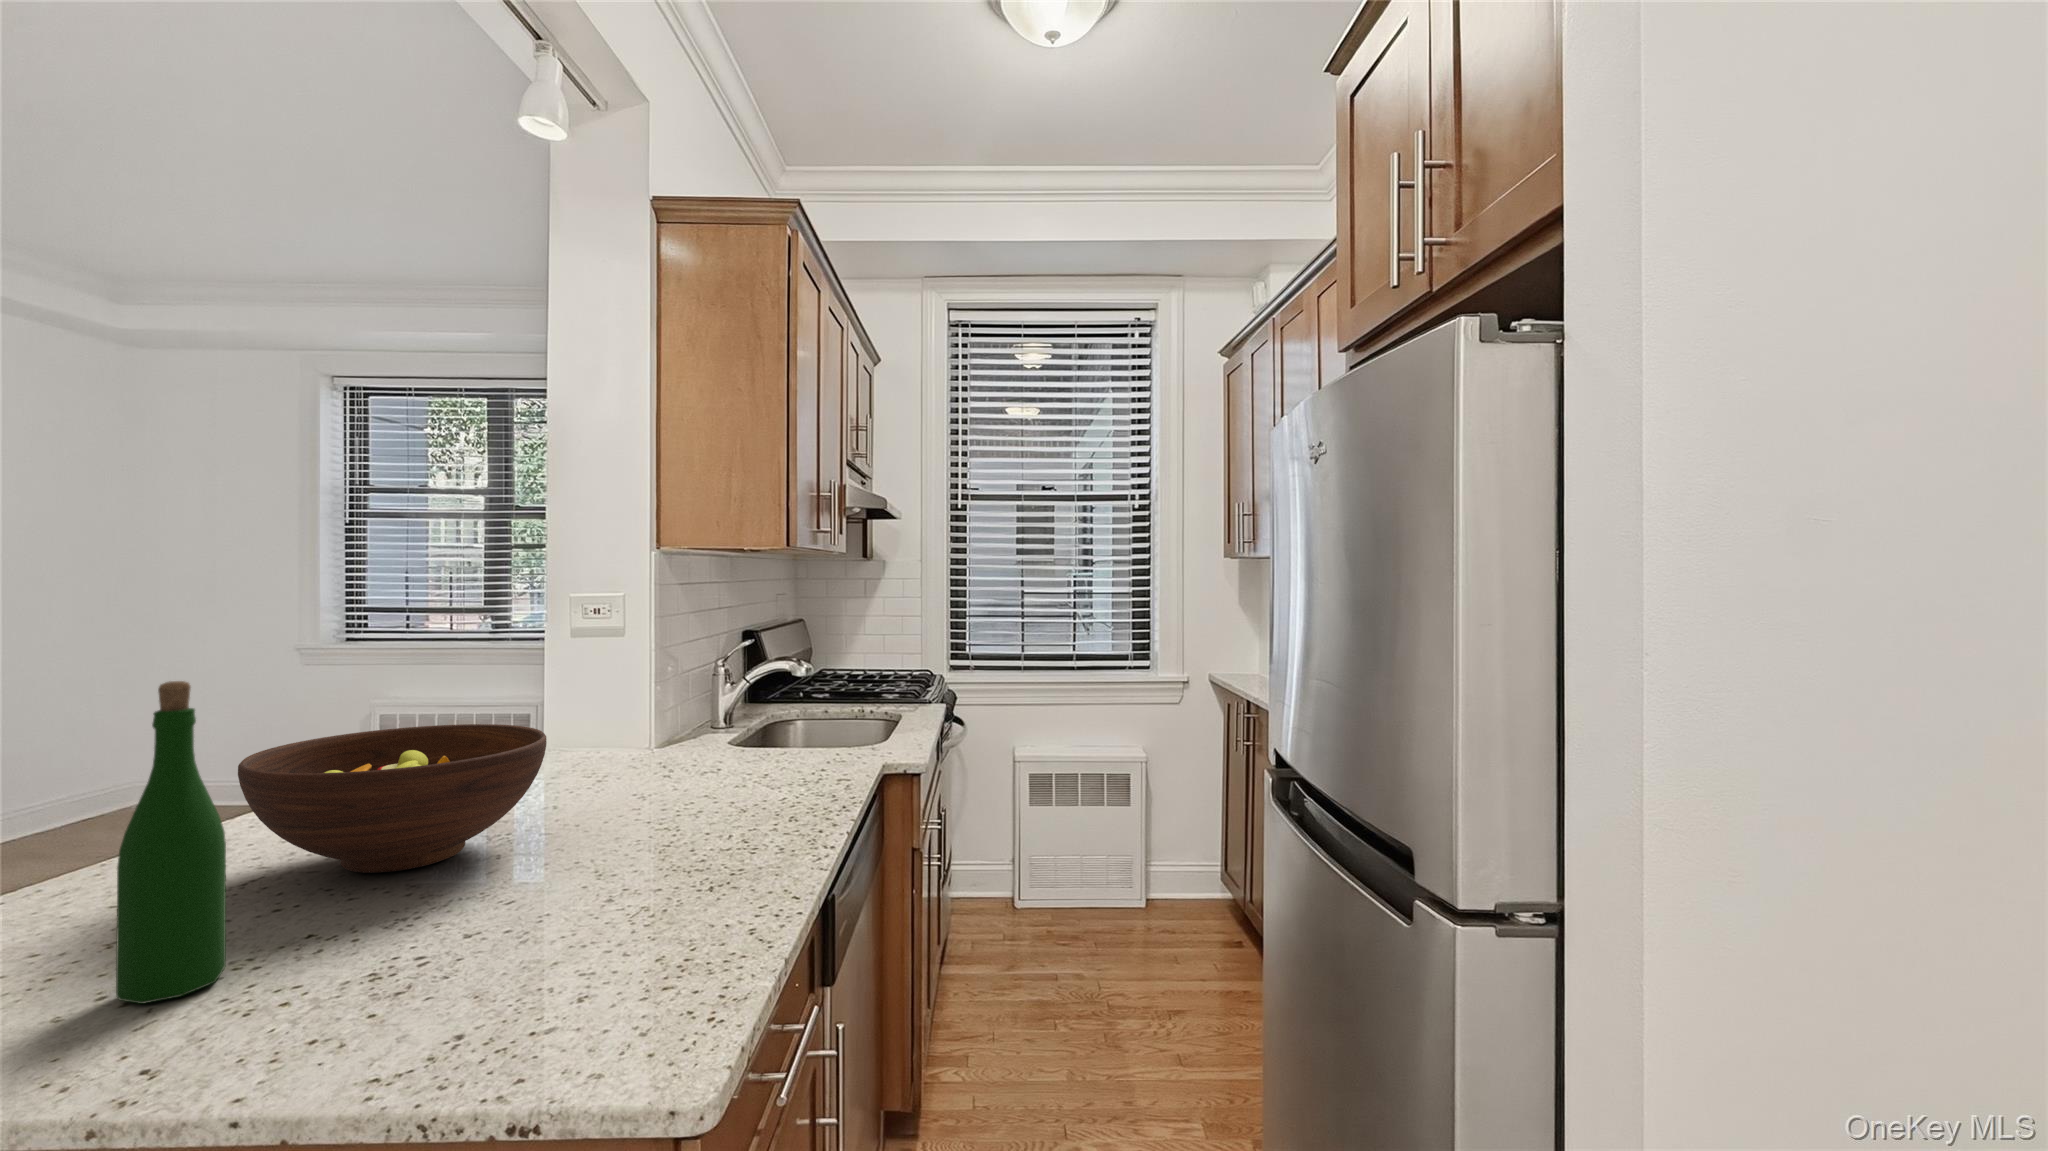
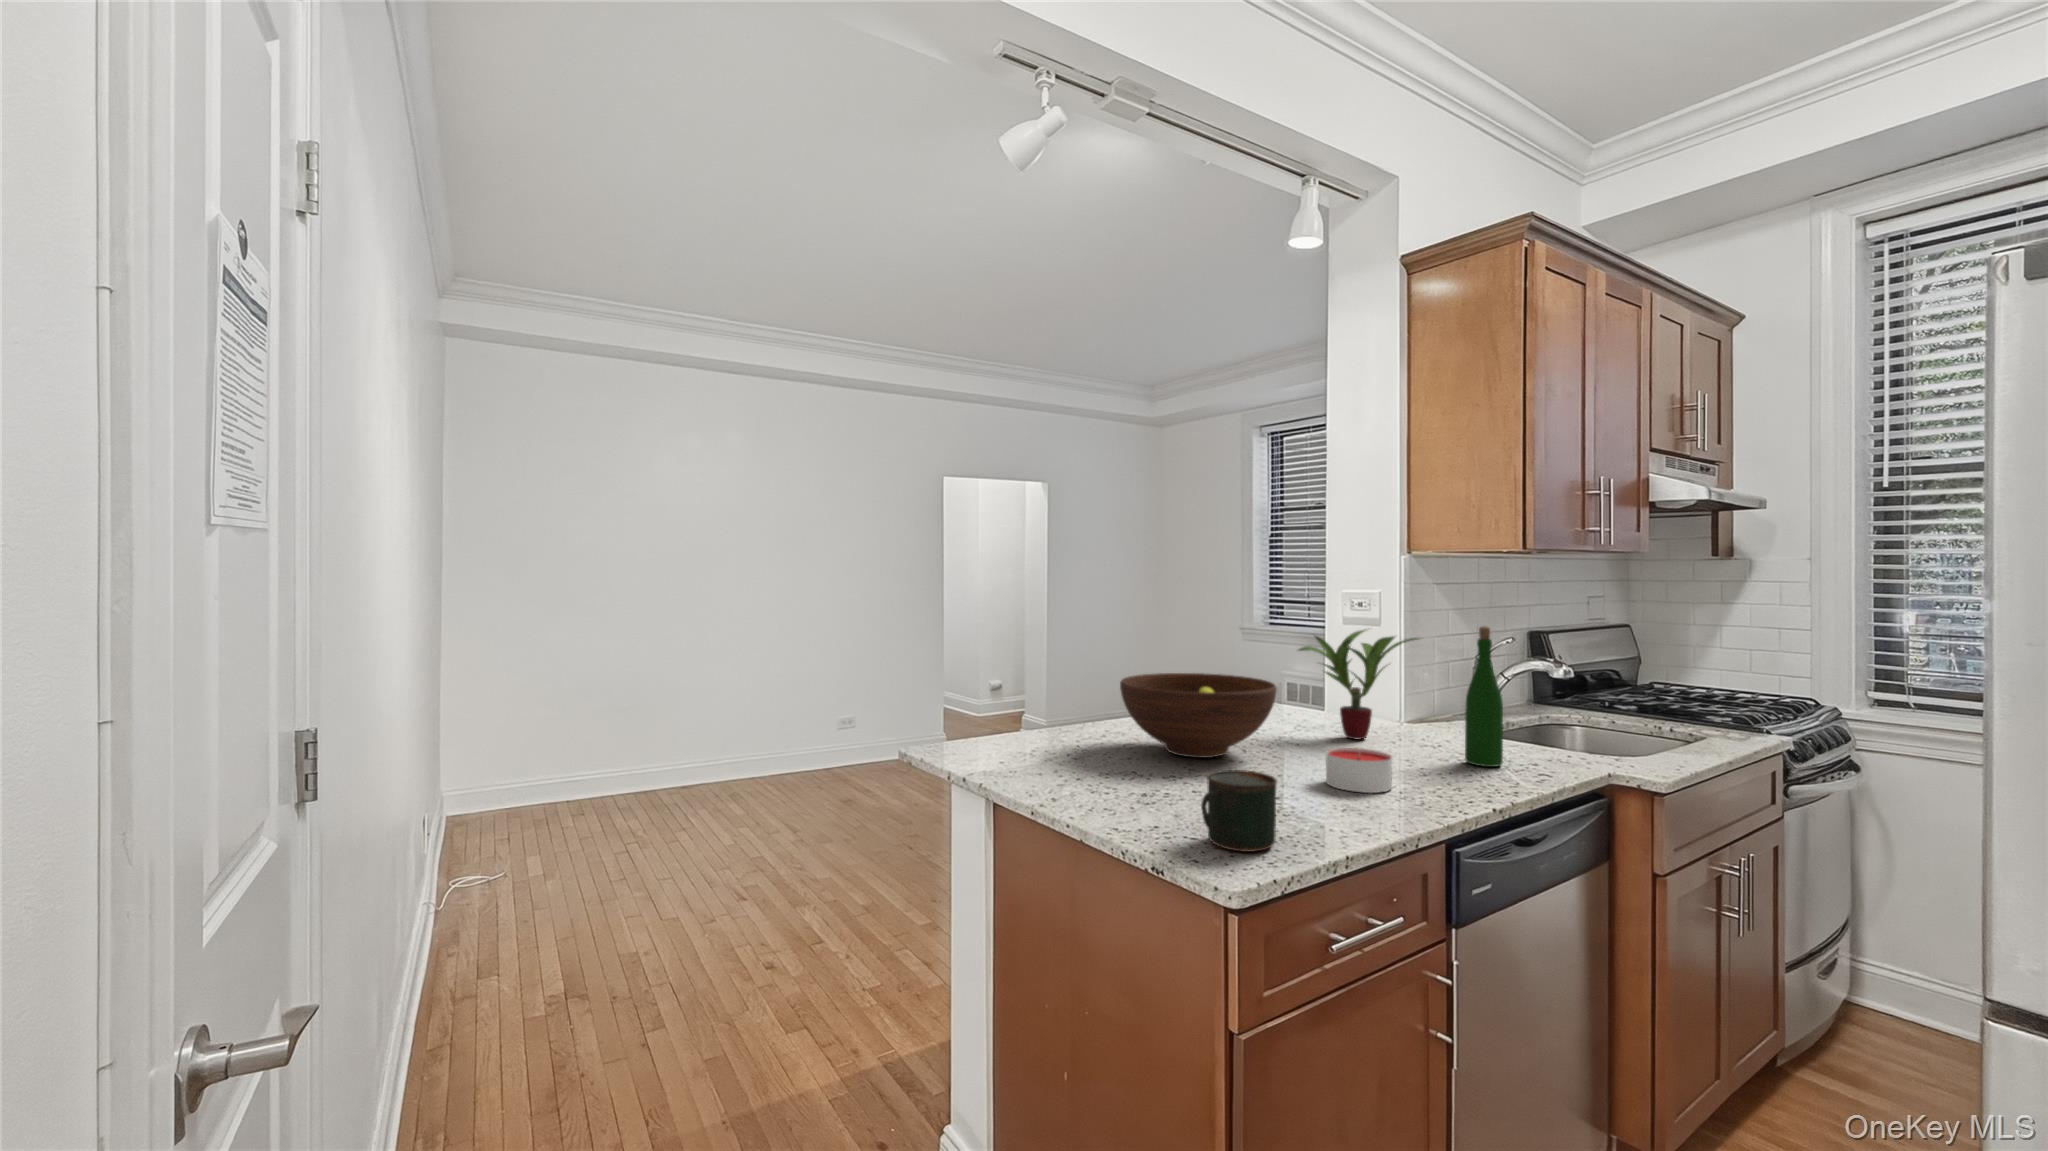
potted plant: none [538,639,694,783] -> present [1299,630,1417,740]
wine bottle: present [116,681,226,1004] -> present [1465,626,1503,767]
candle: none [645,796,731,859] -> present [1326,748,1392,793]
mug: none [572,879,694,1027] -> present [1201,770,1277,852]

